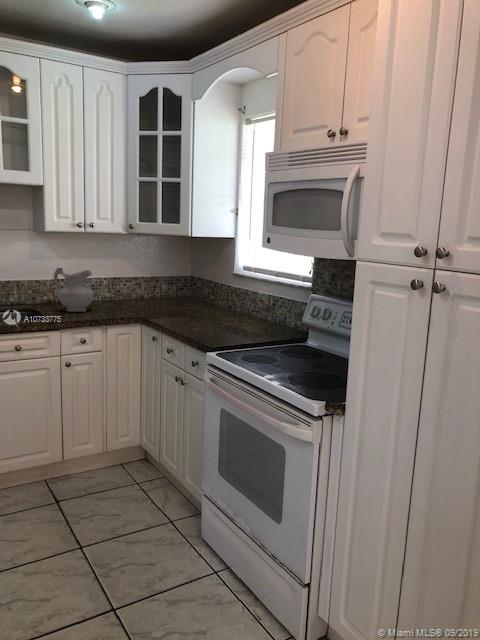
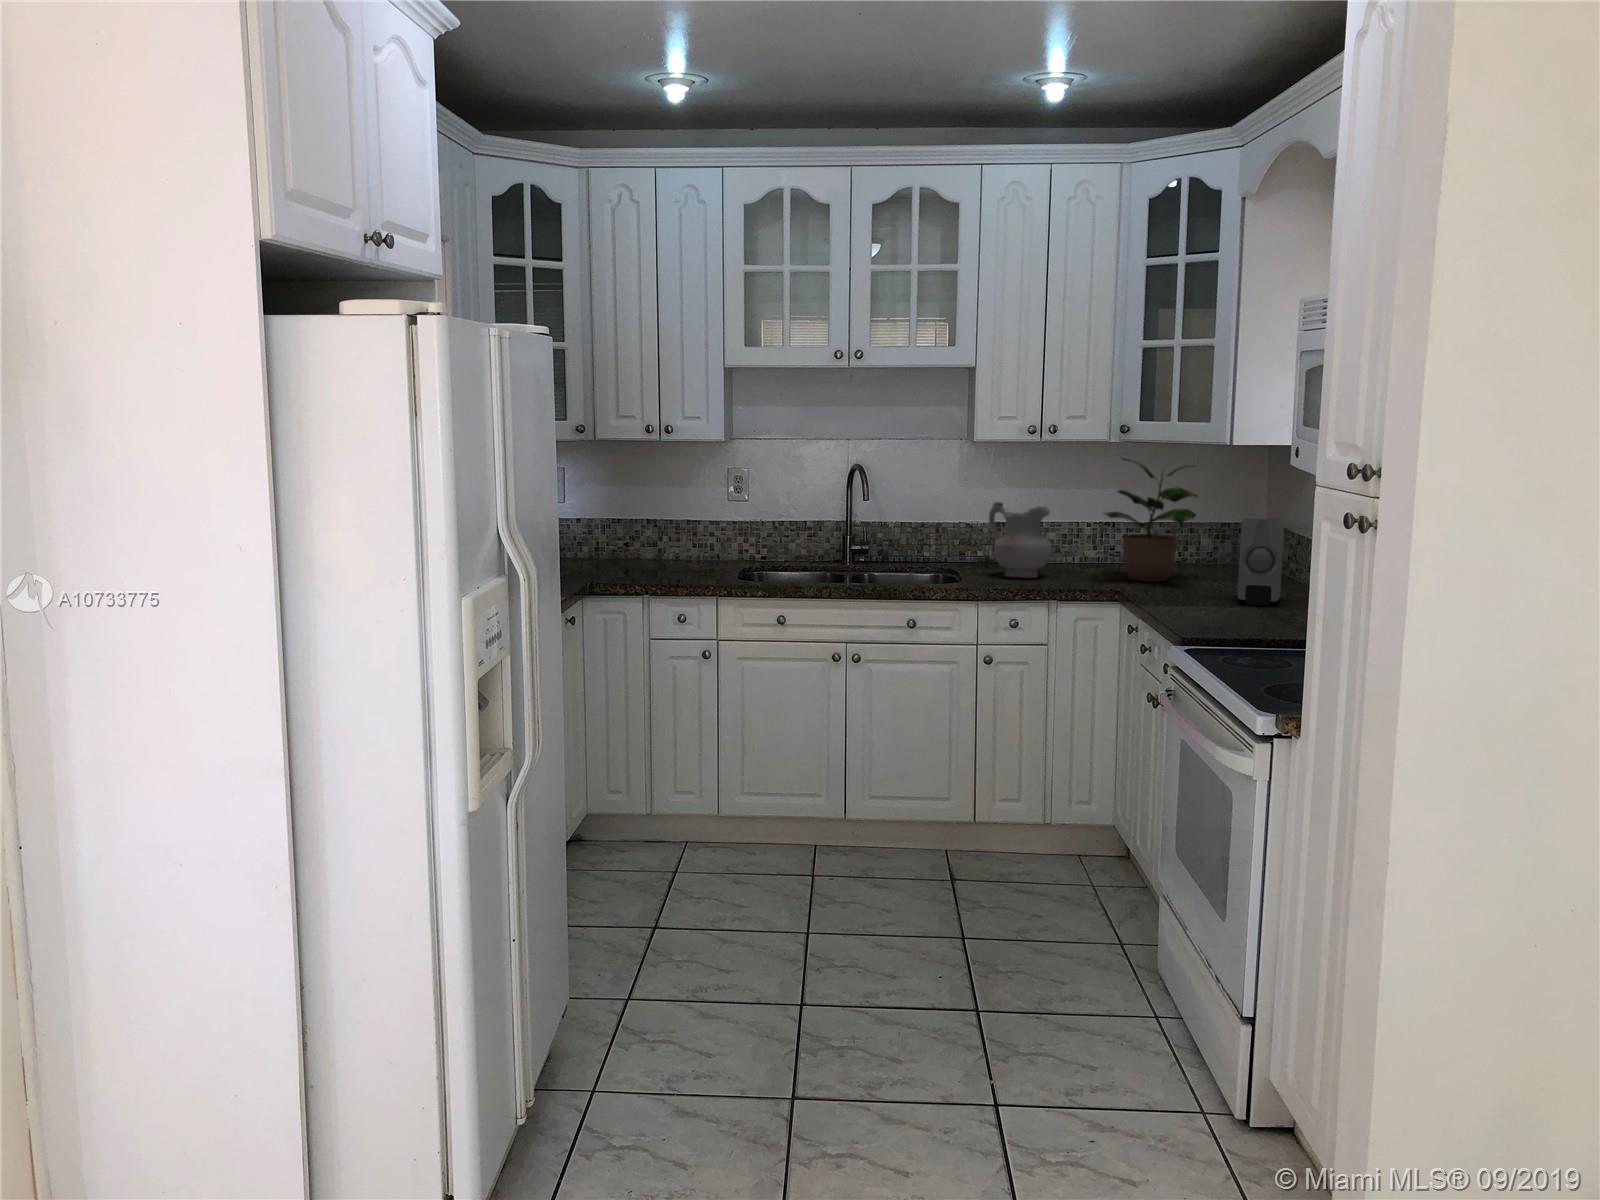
potted plant: none [123,242,174,310] -> present [1104,458,1198,582]
soap dispenser: none [202,275,227,320] -> present [1237,518,1285,605]

